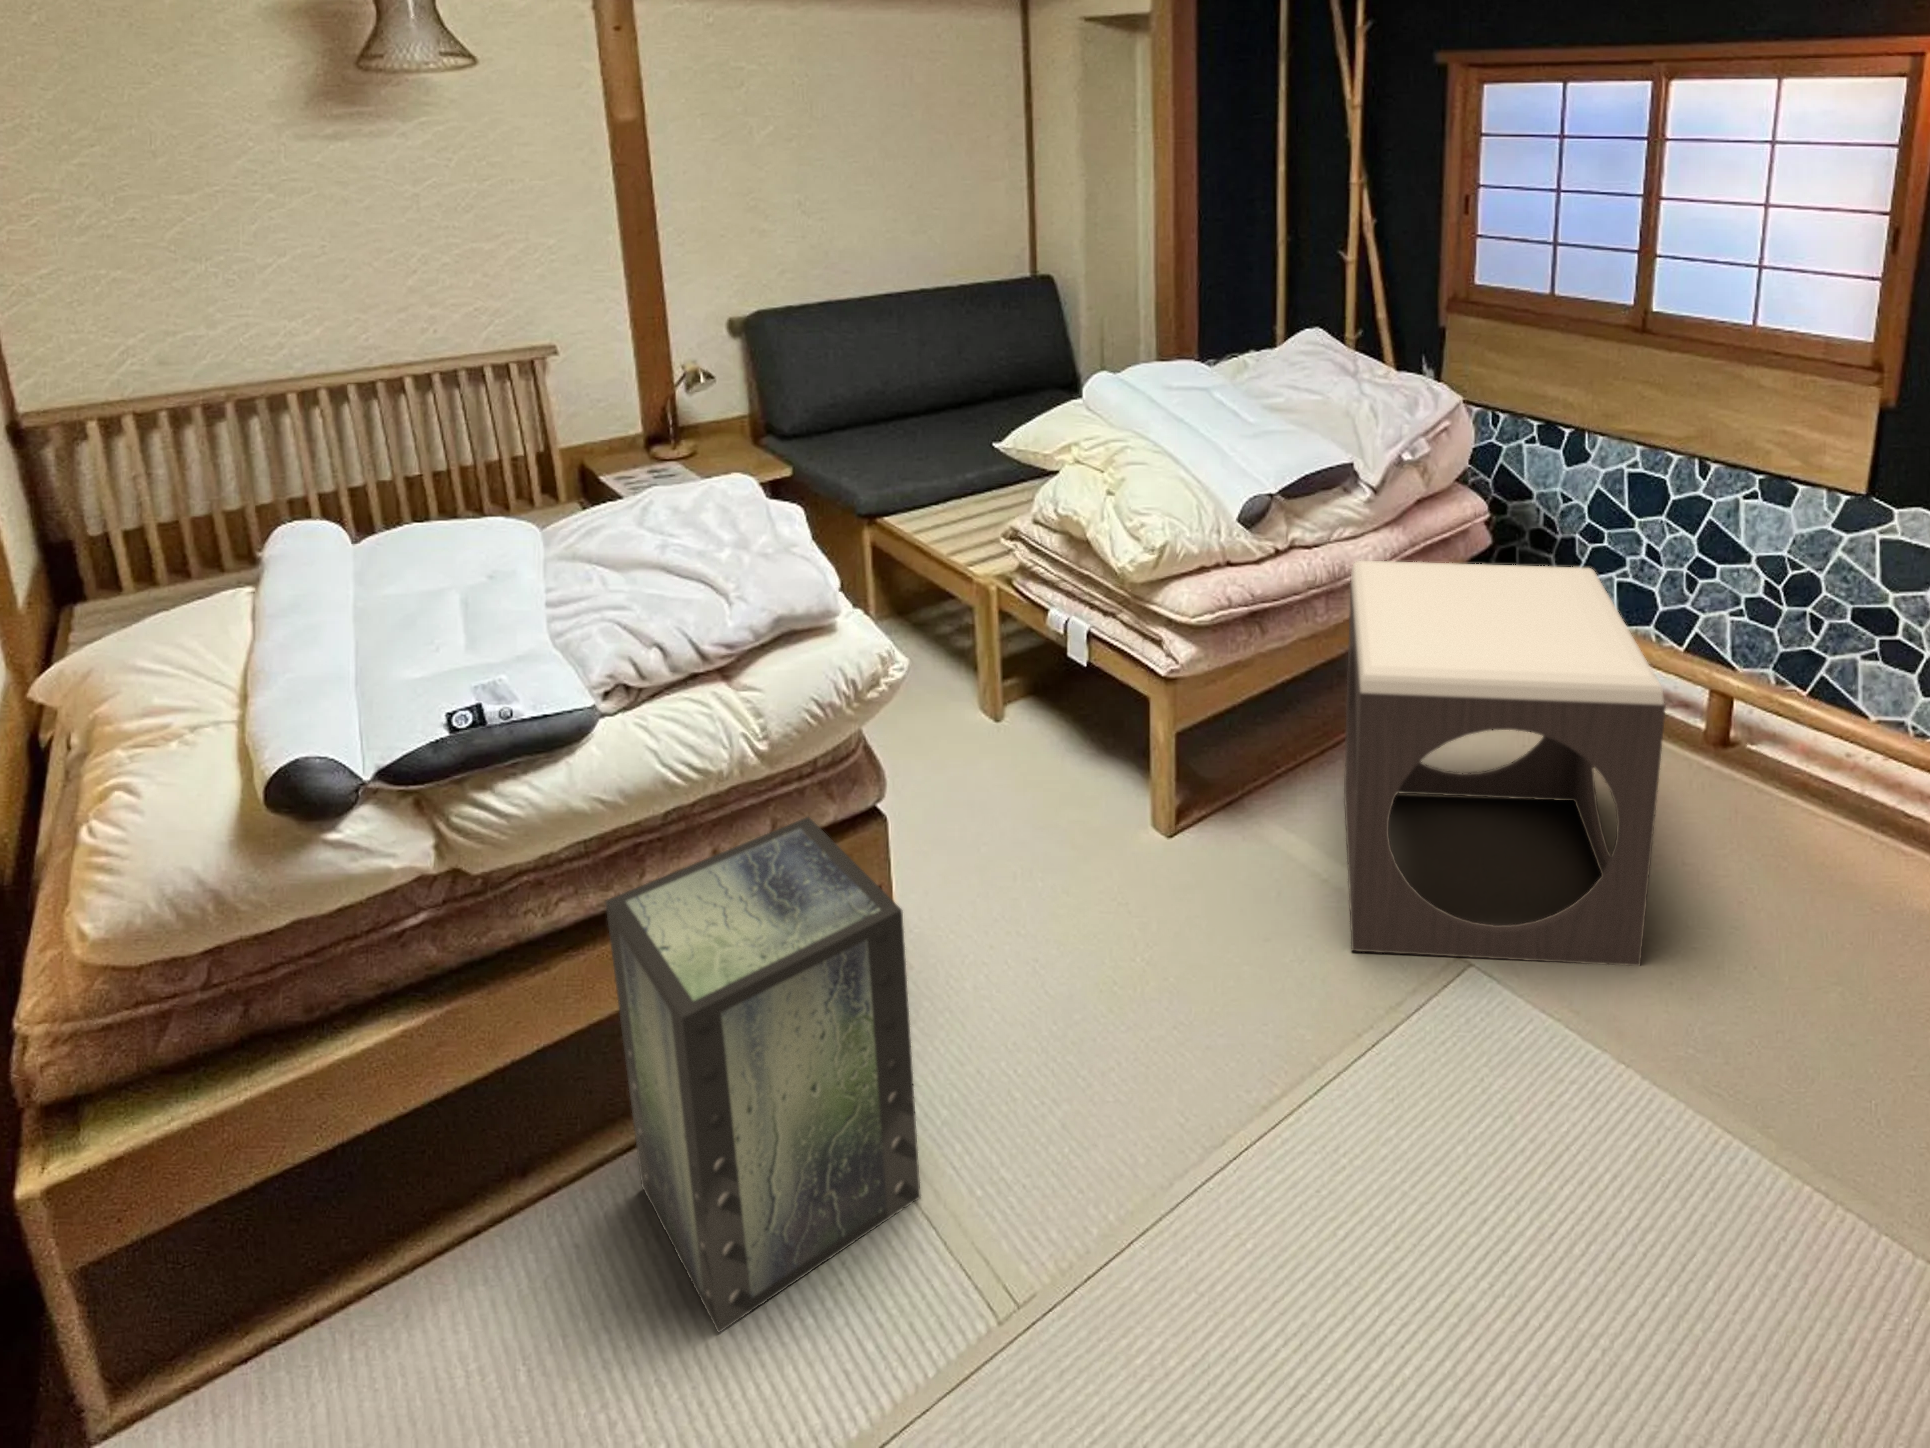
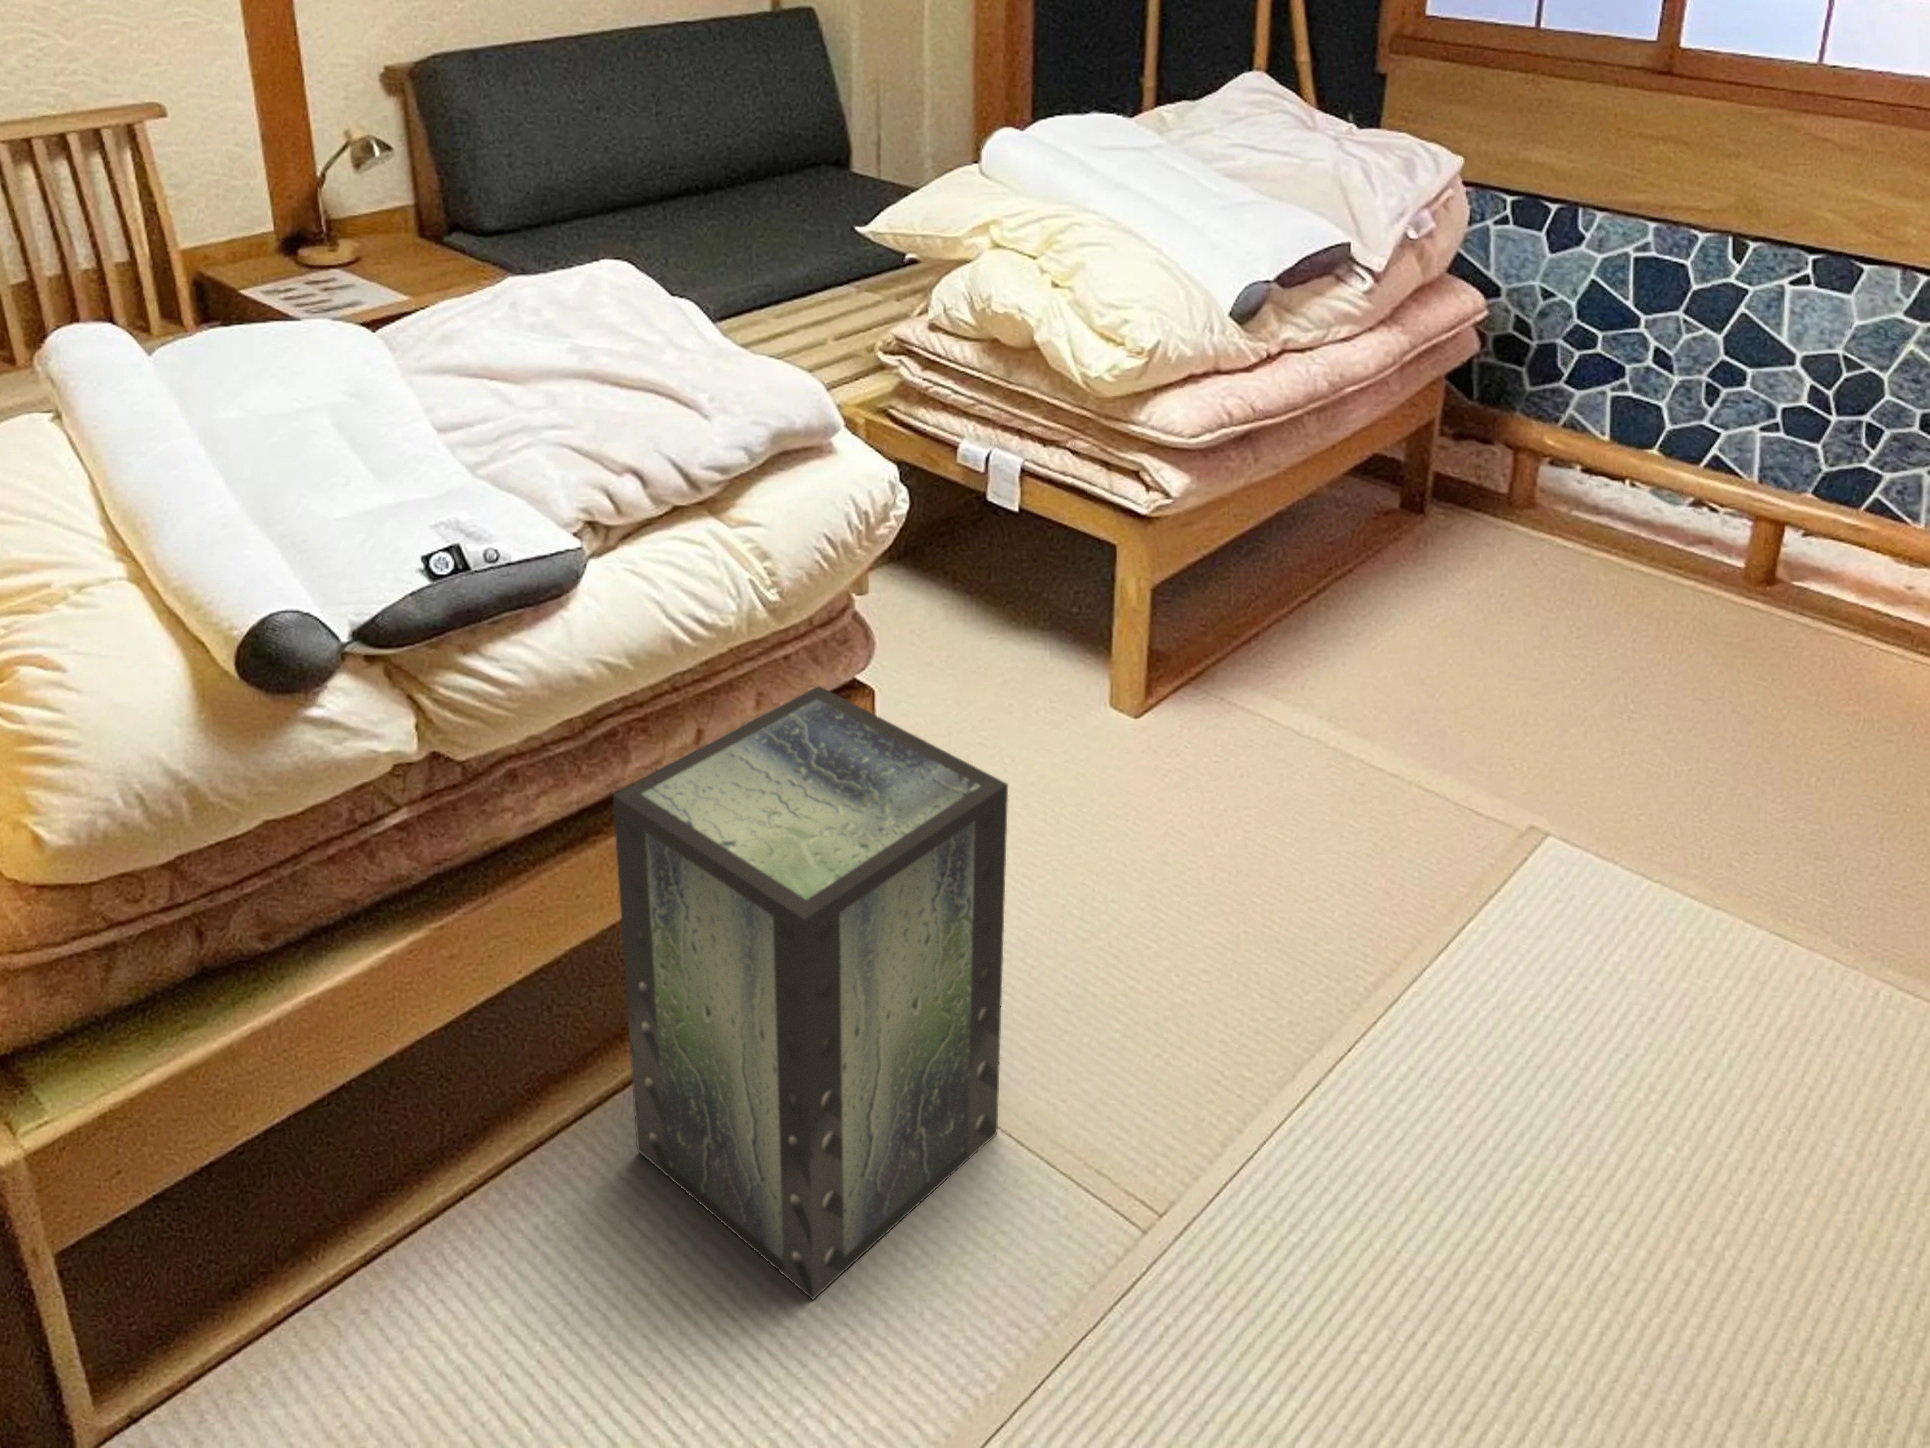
footstool: present [1344,561,1666,966] -> none [1328,363,1811,830]

